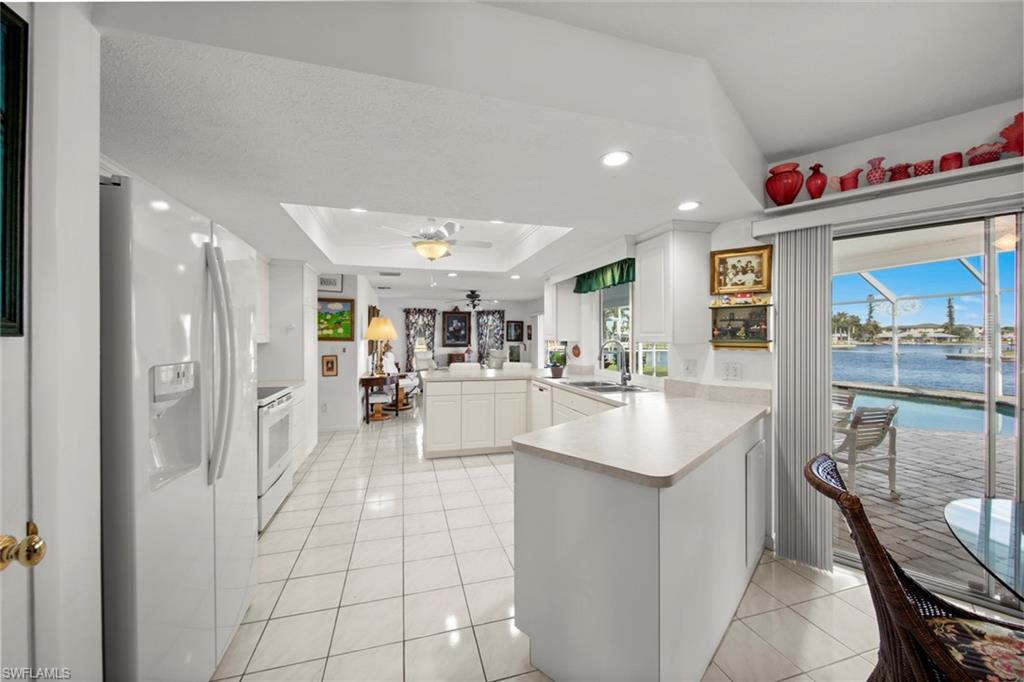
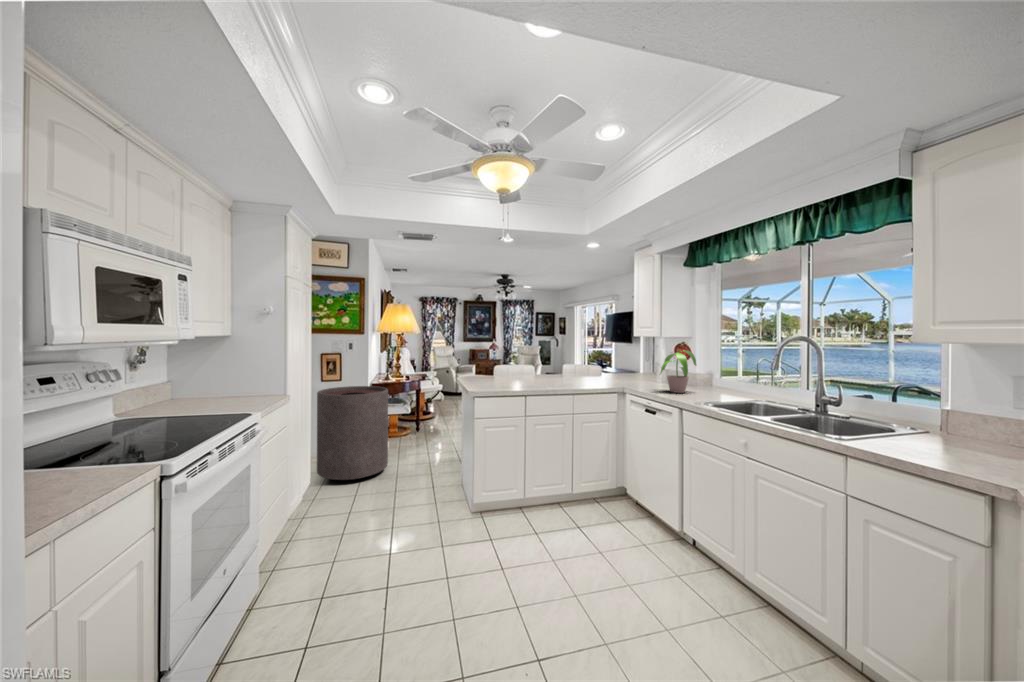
trash can: none [321,379,371,443] -> present [317,386,388,480]

